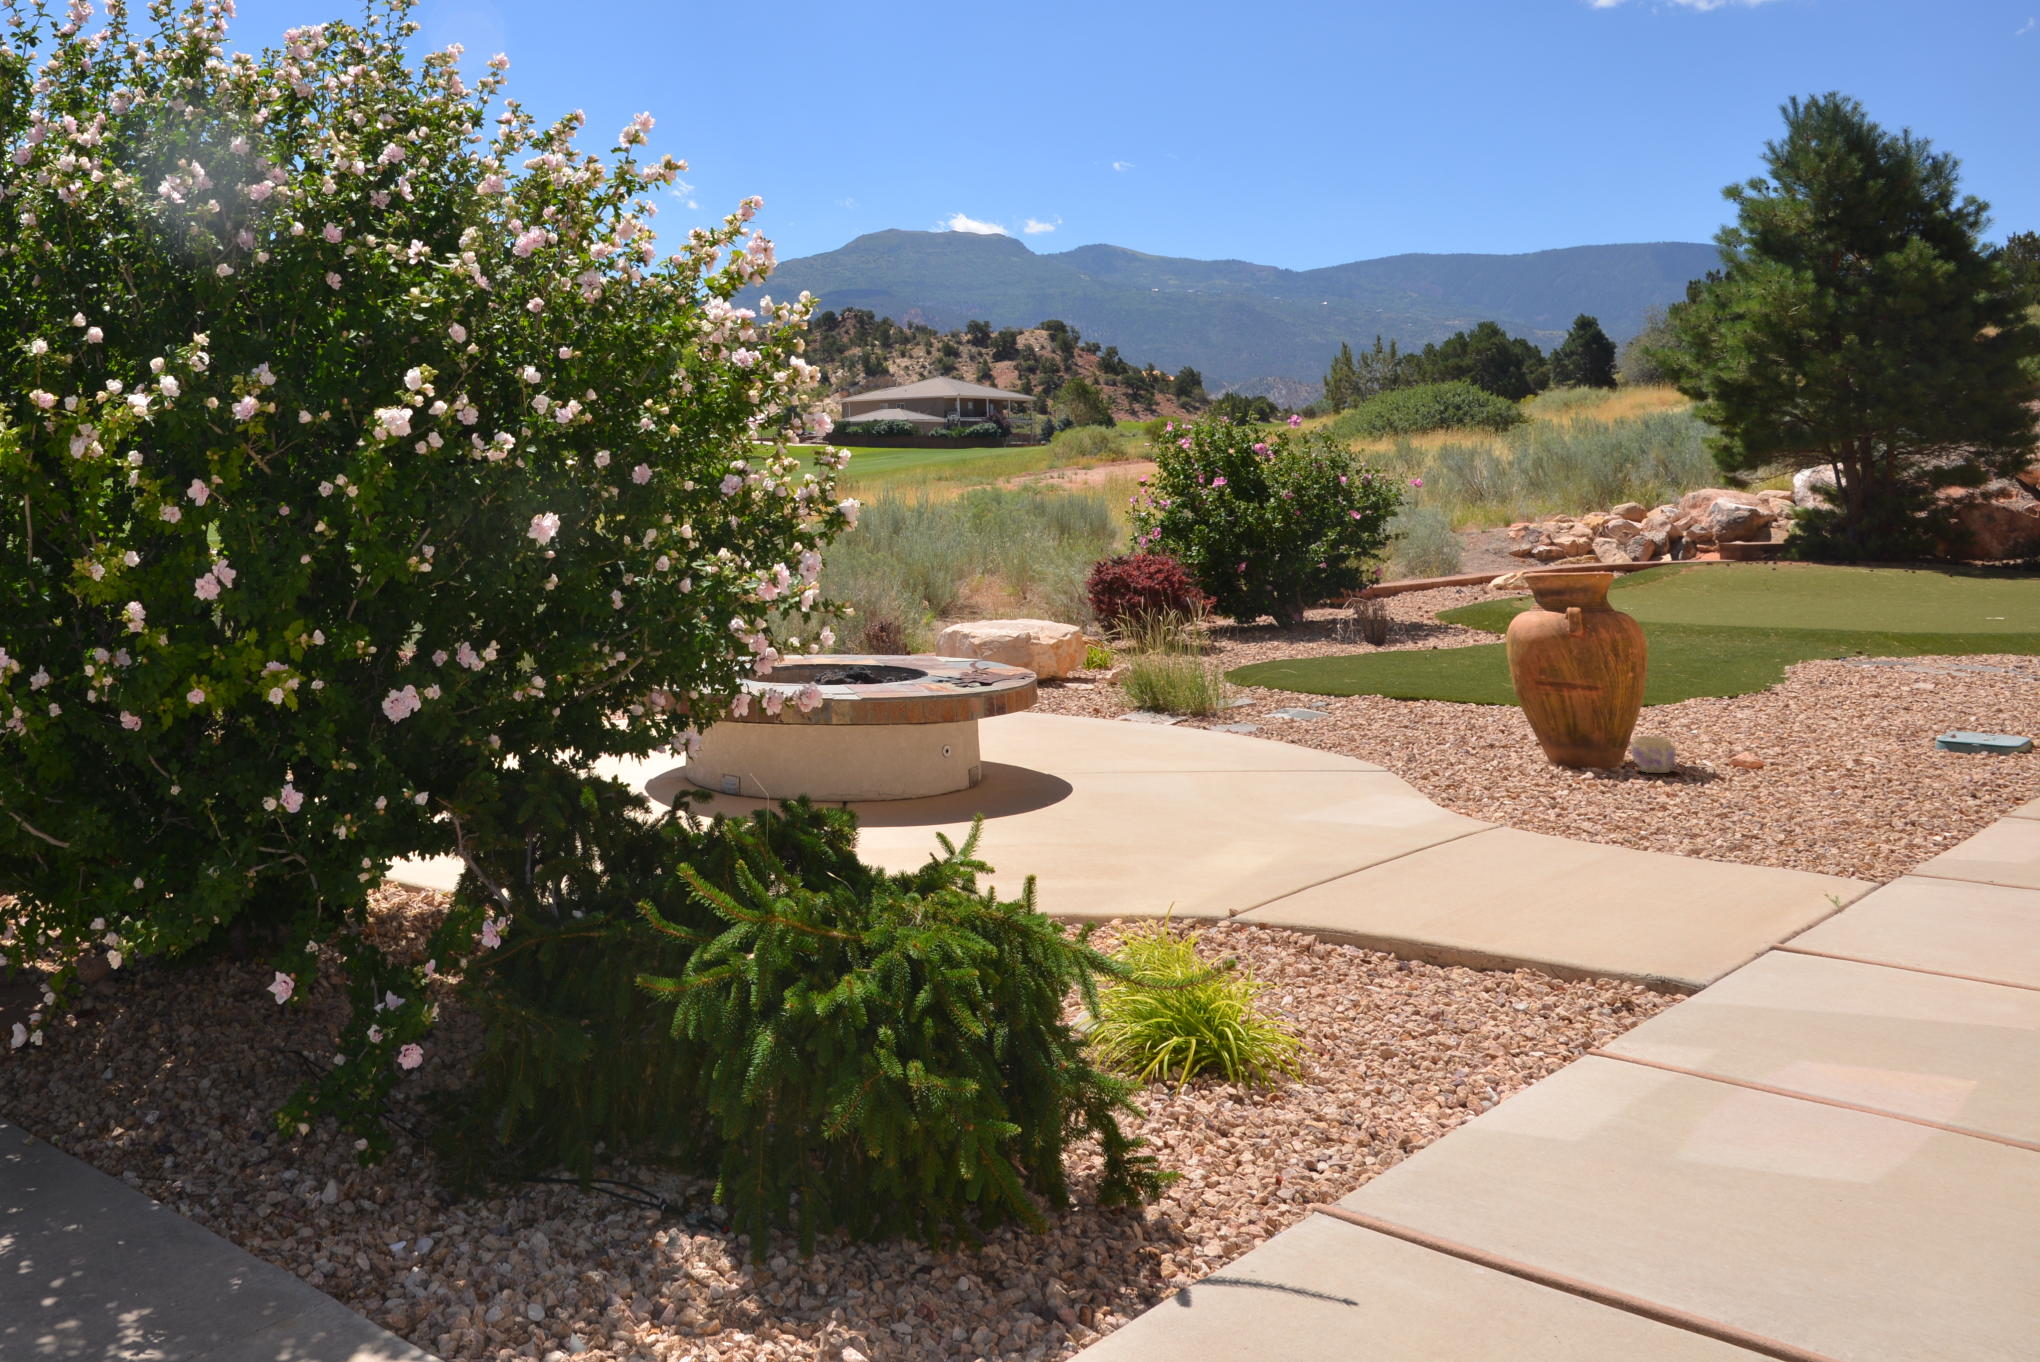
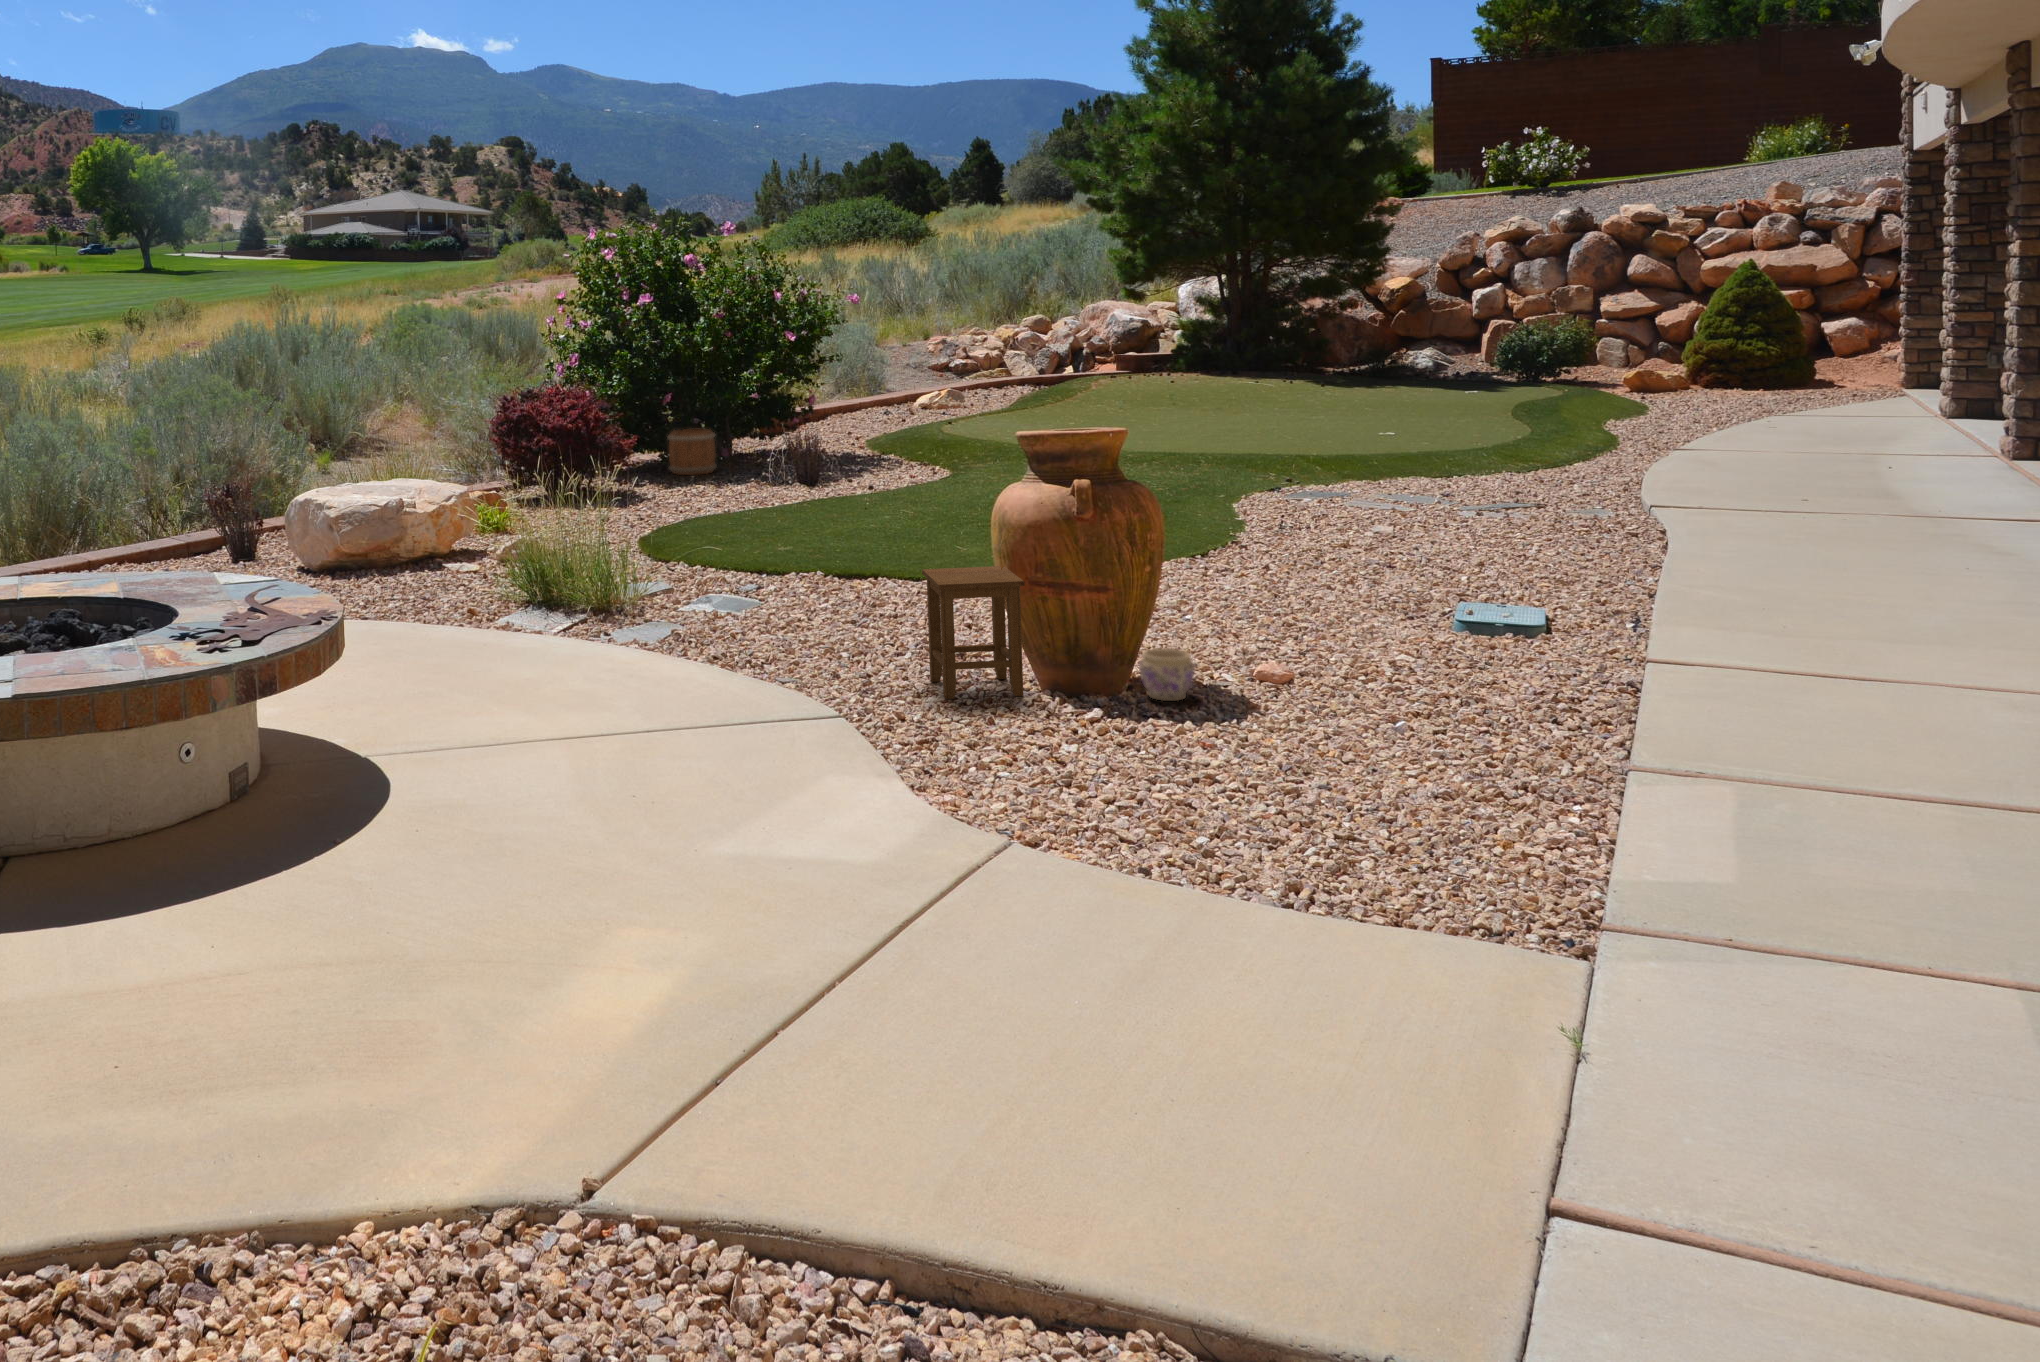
bucket: none [1242,595,1289,635] -> present [668,429,716,475]
stool: none [1454,674,1537,767] -> present [922,566,1025,699]

